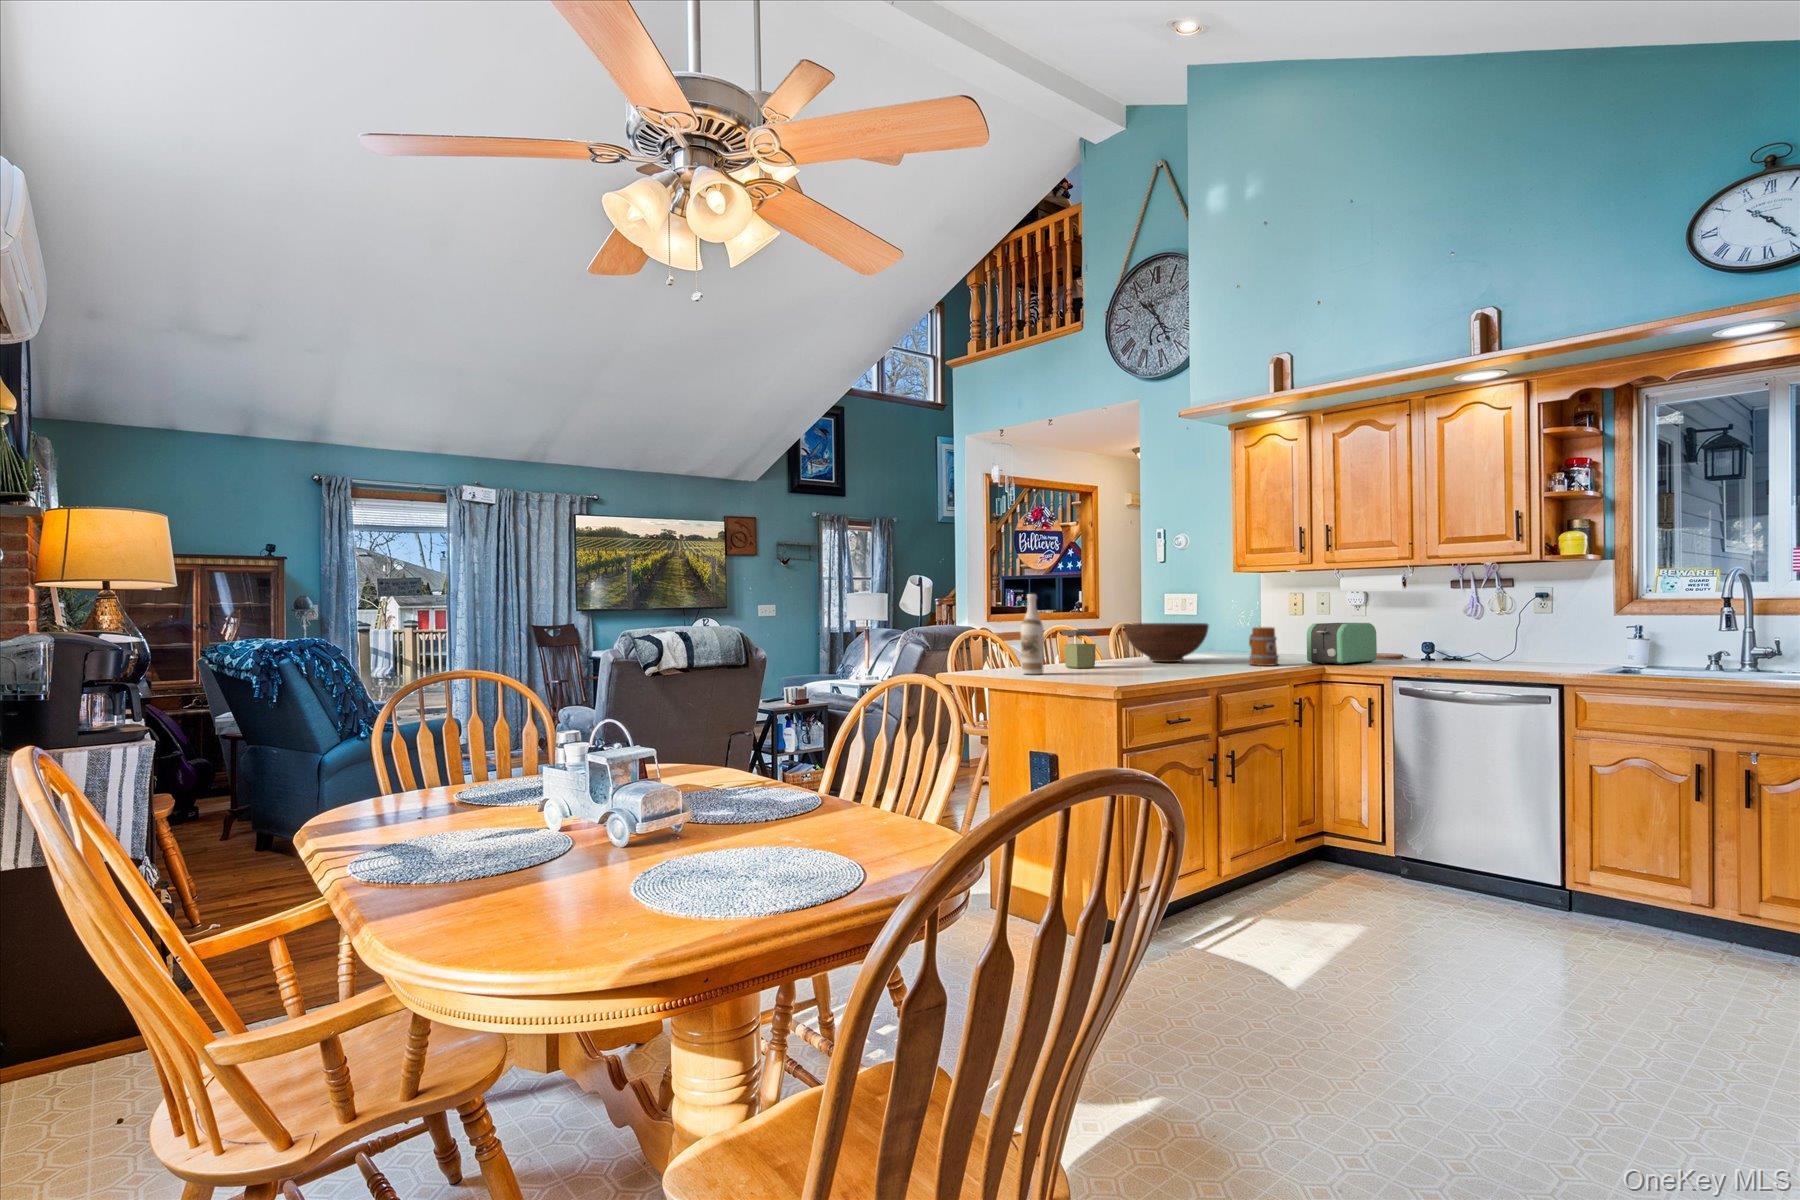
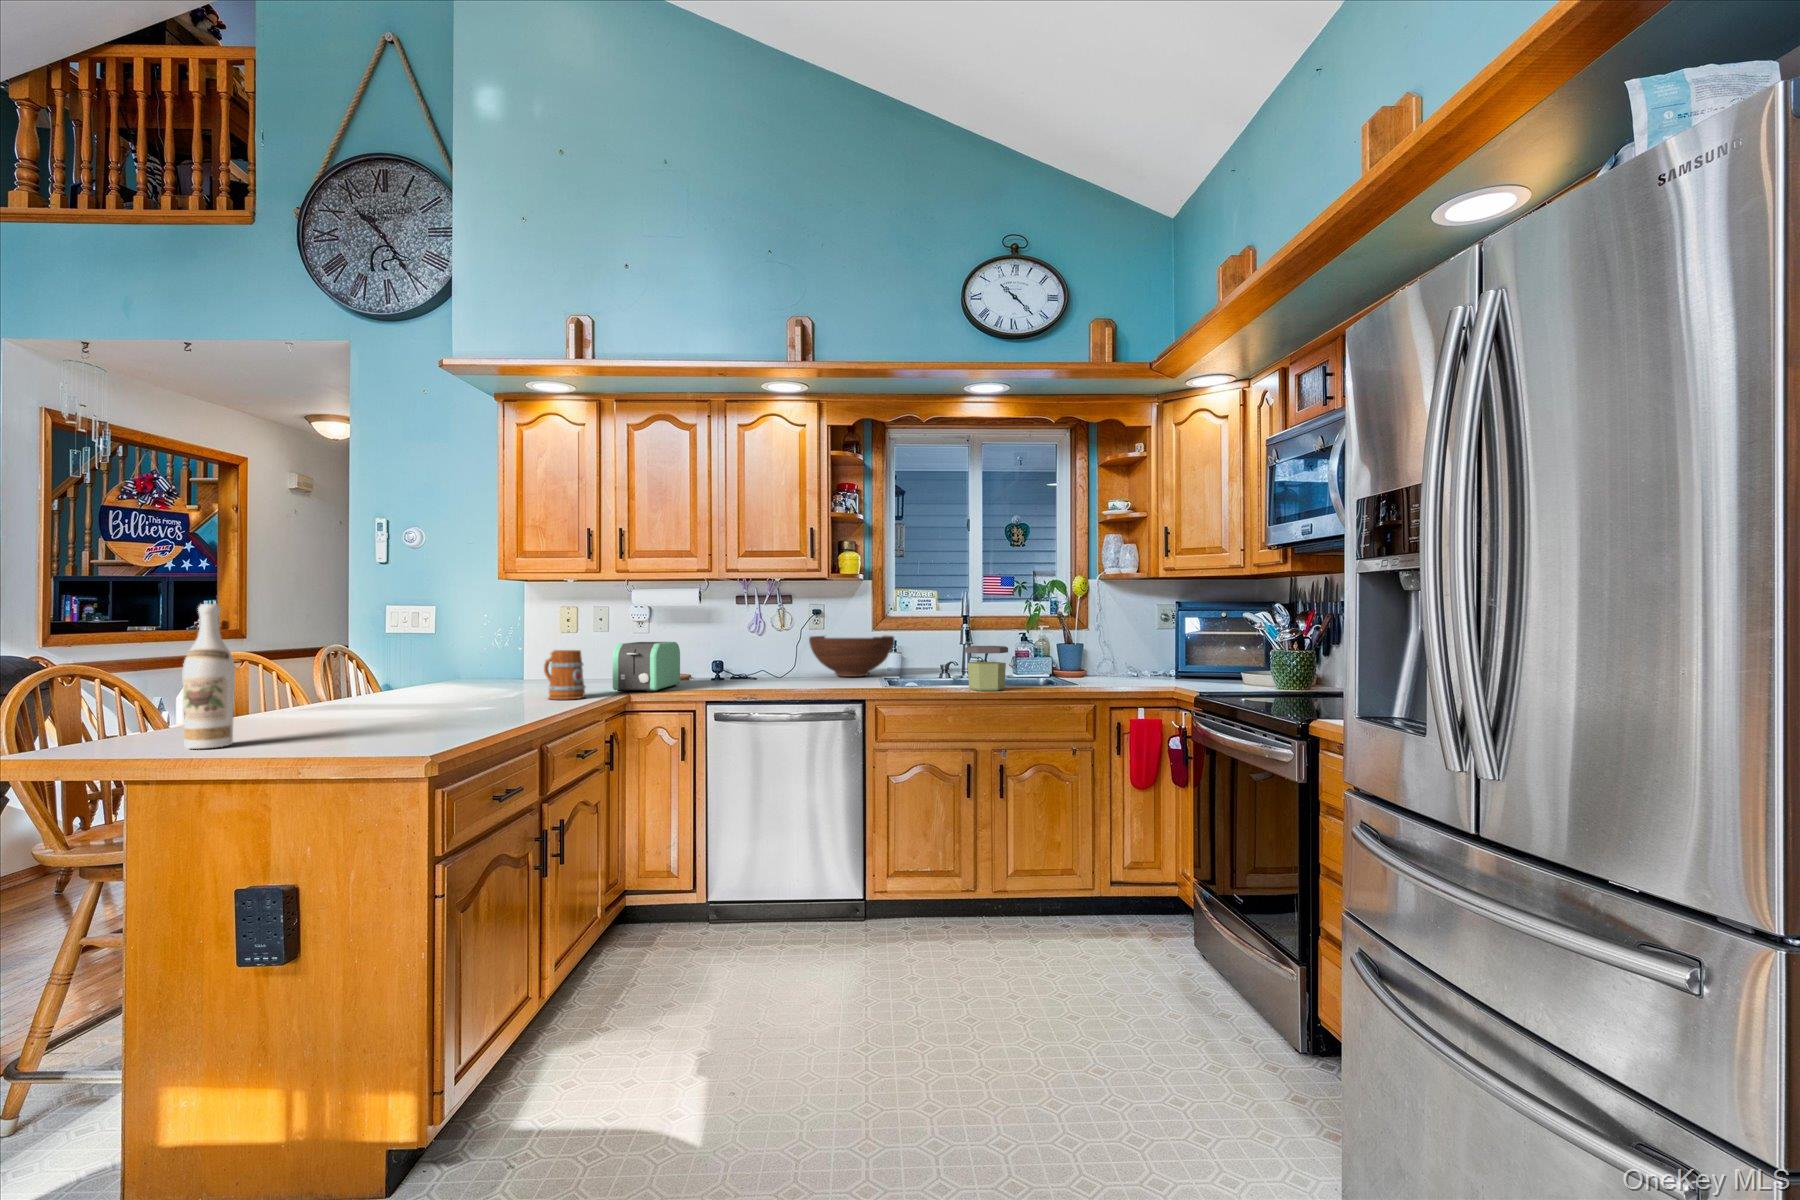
fruit bowl: present [1124,623,1209,662] -> present [809,636,894,677]
jar: present [1062,630,1097,668] -> present [965,646,1008,691]

